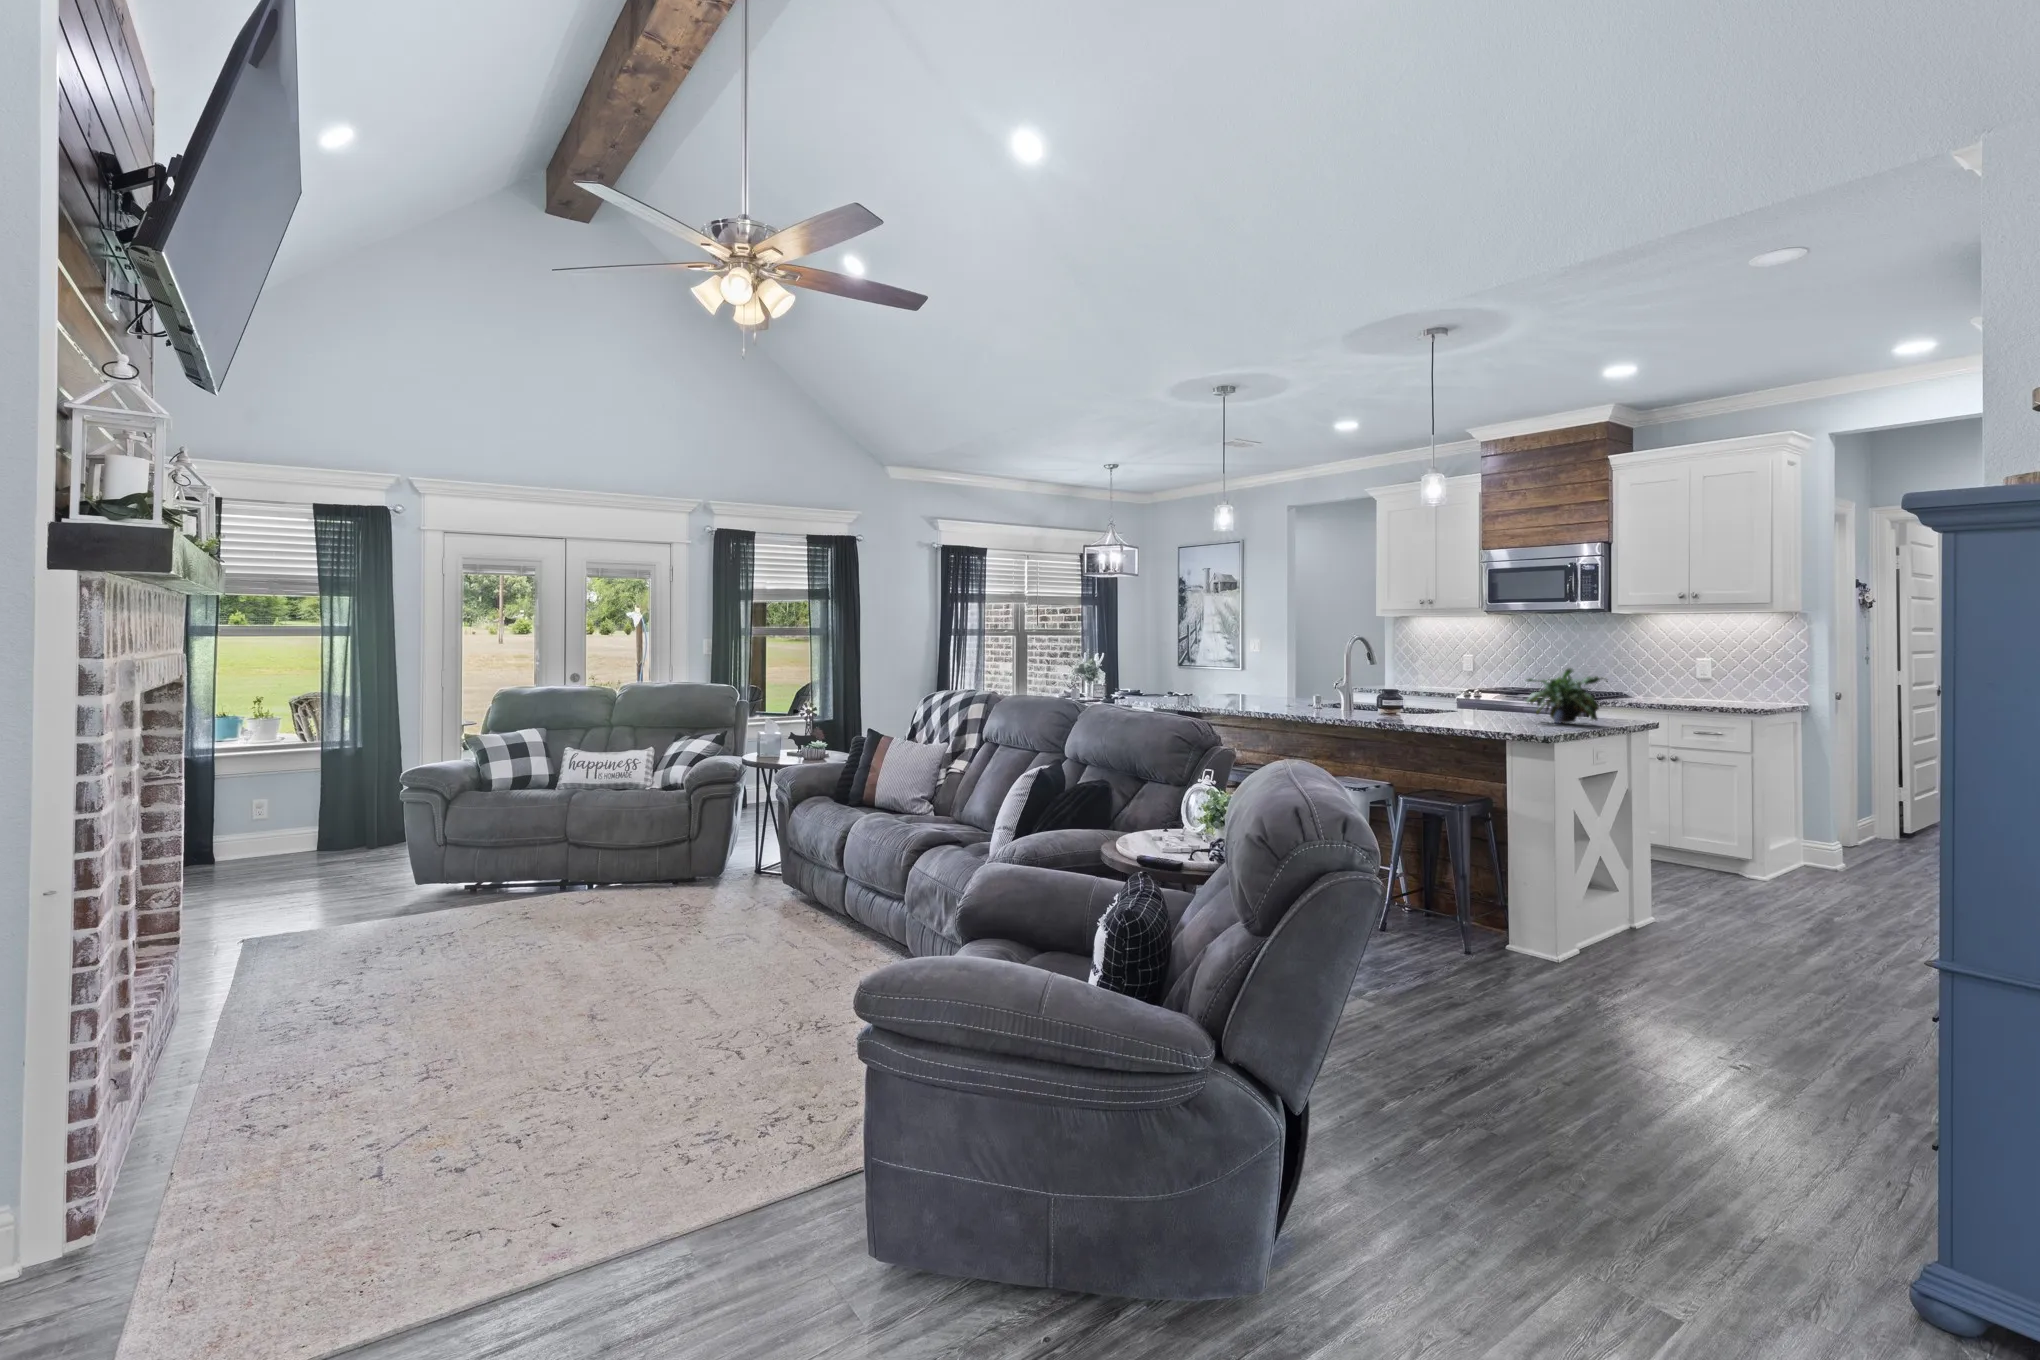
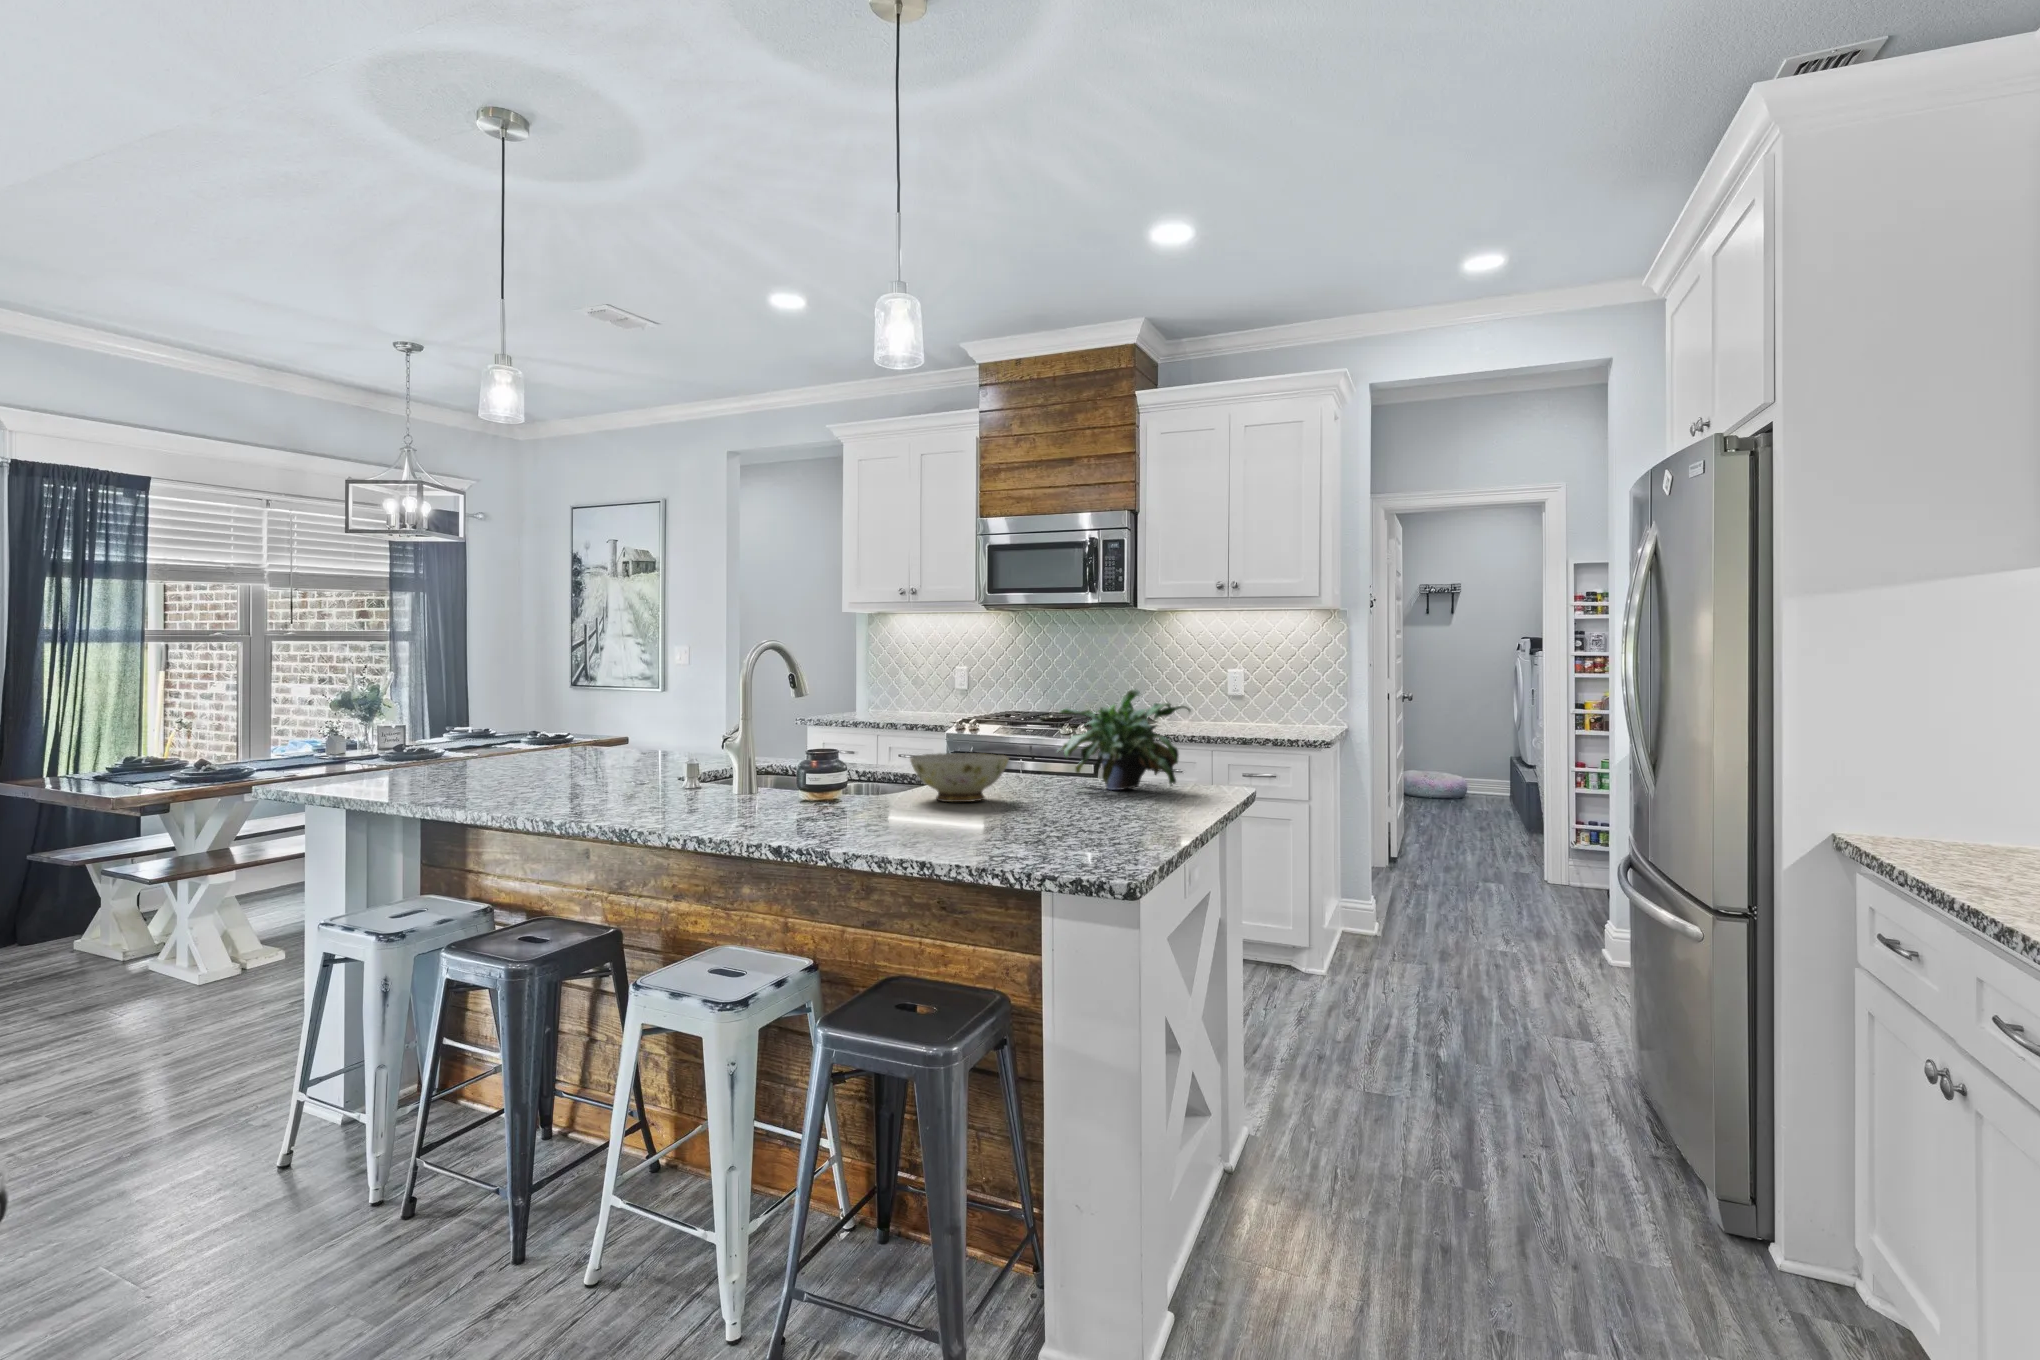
ceramic bowl: none [1438,699,1493,722] -> present [910,753,1009,802]

